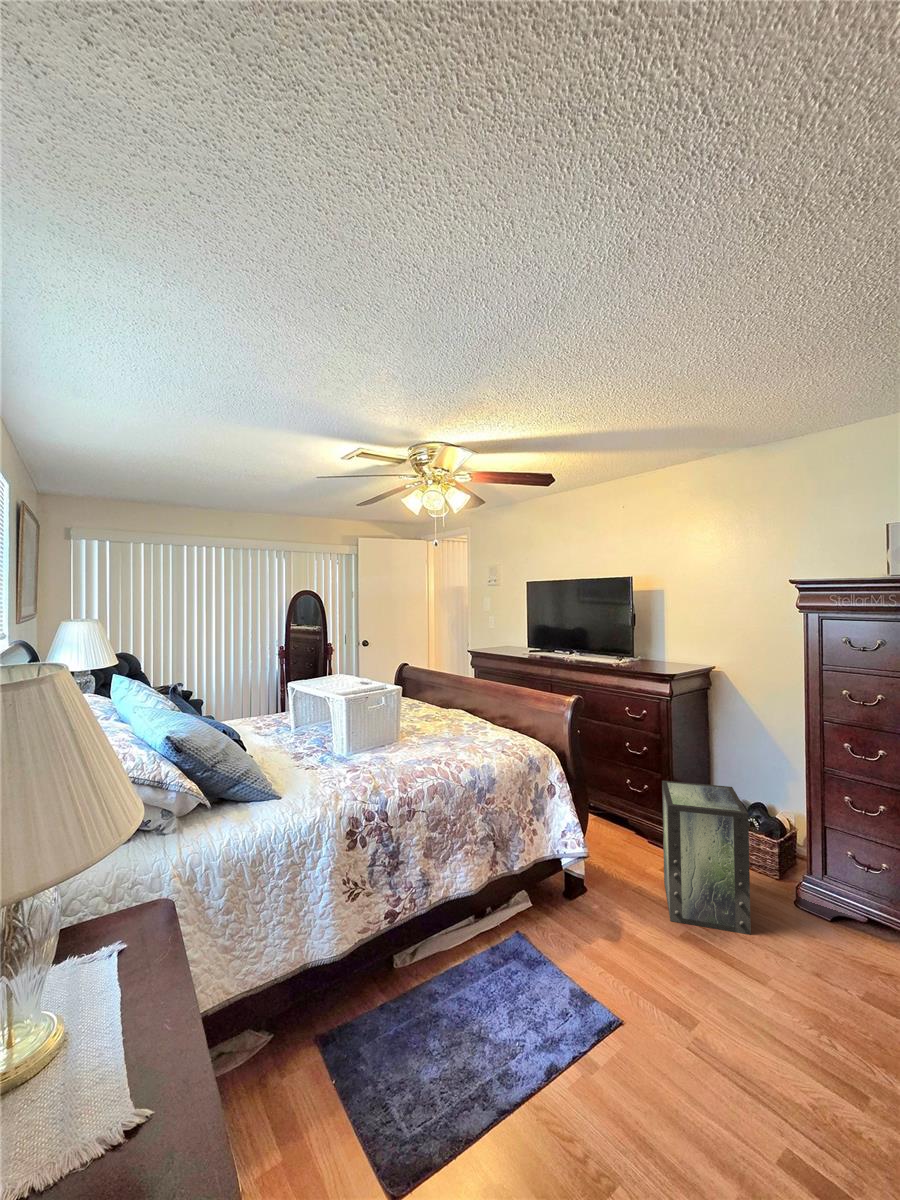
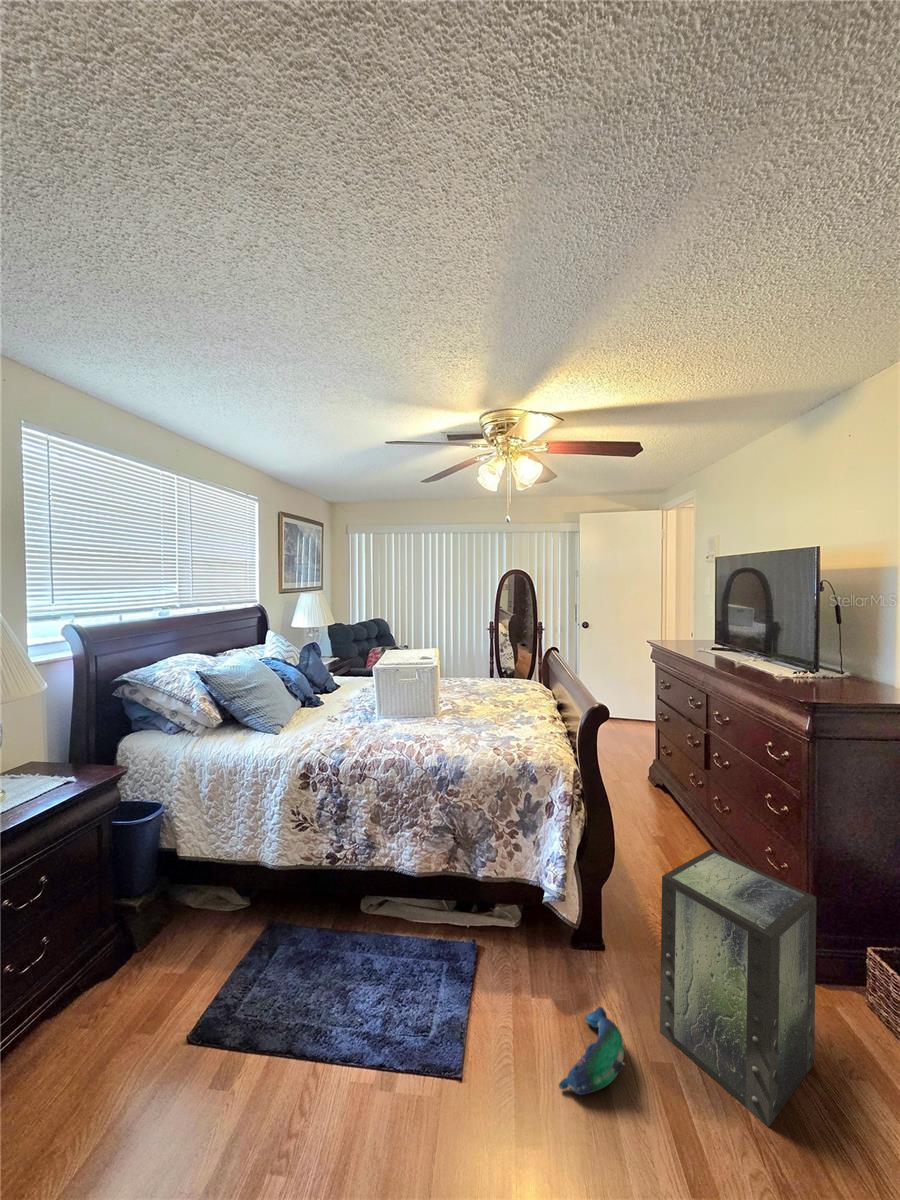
plush toy: none [634,924,692,987] -> present [559,1007,624,1095]

